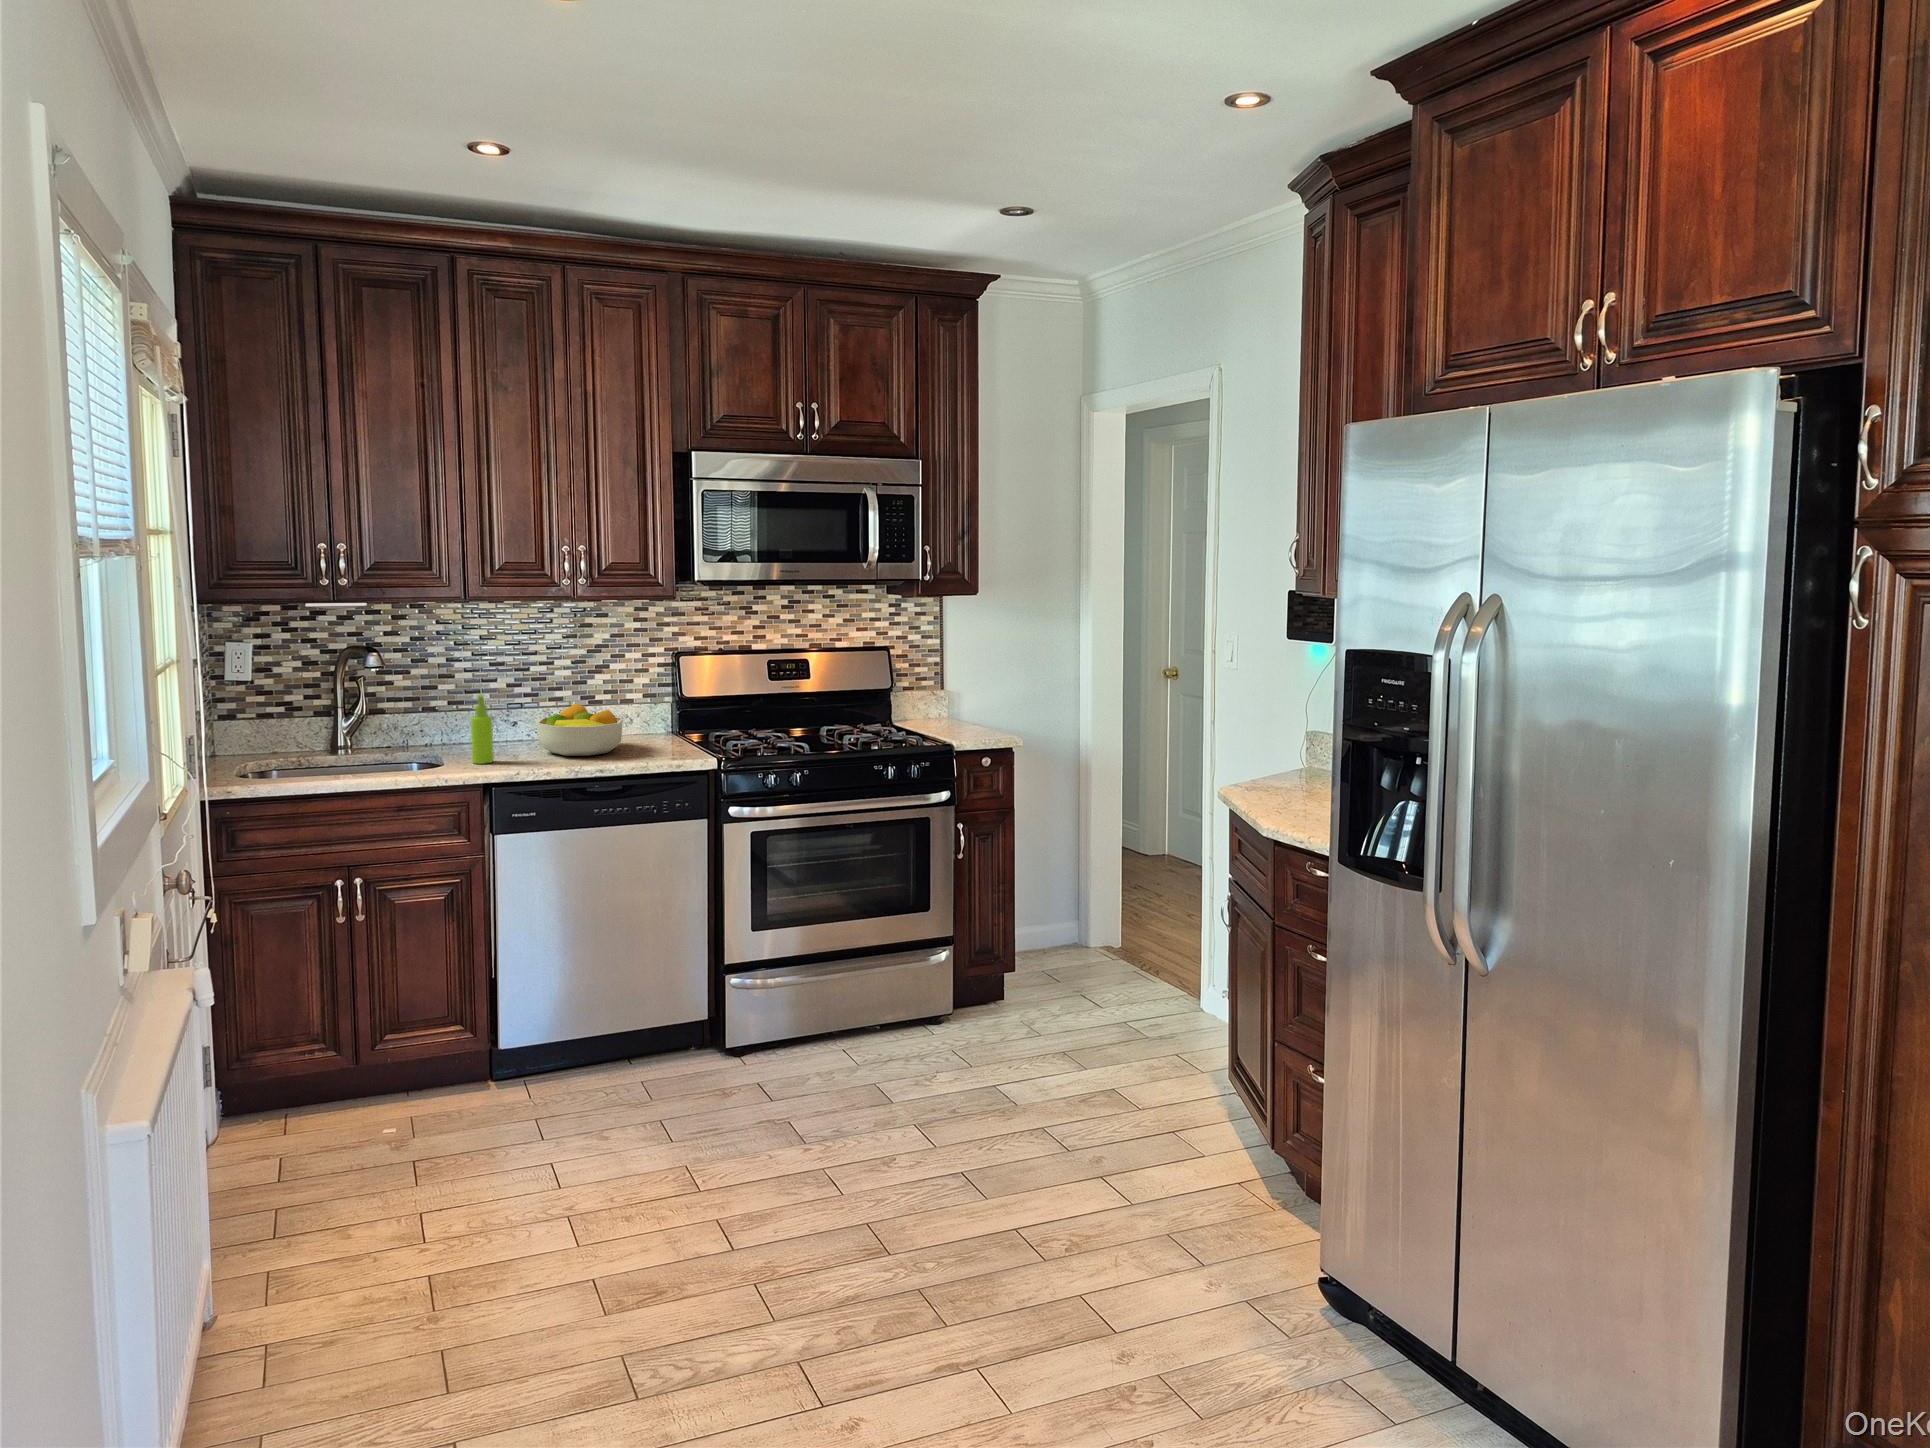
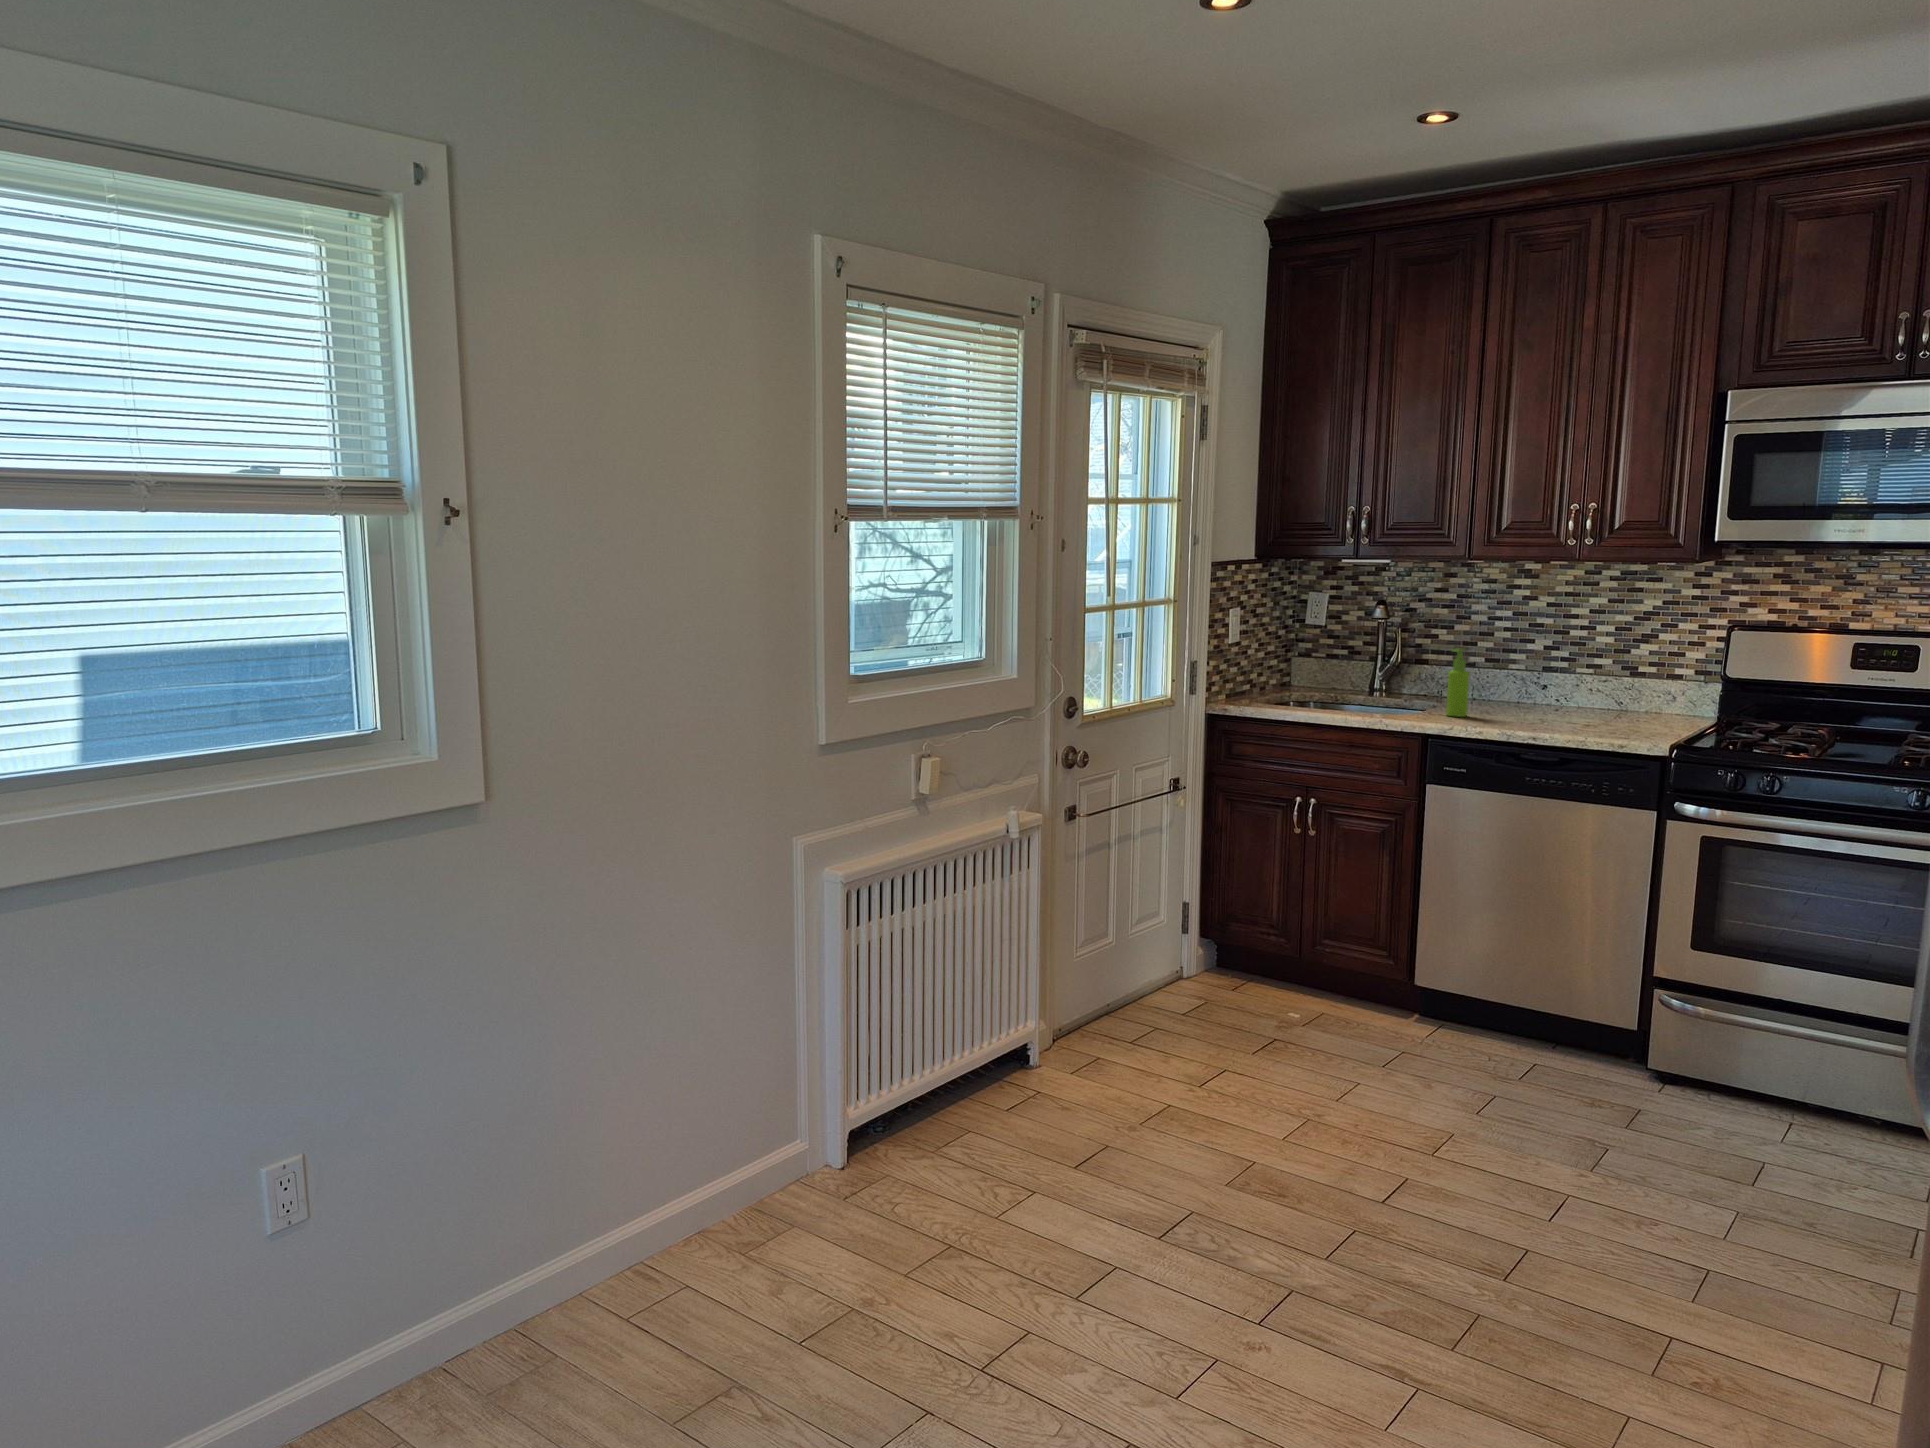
fruit bowl: present [536,703,623,756] -> none [1525,671,1621,724]

